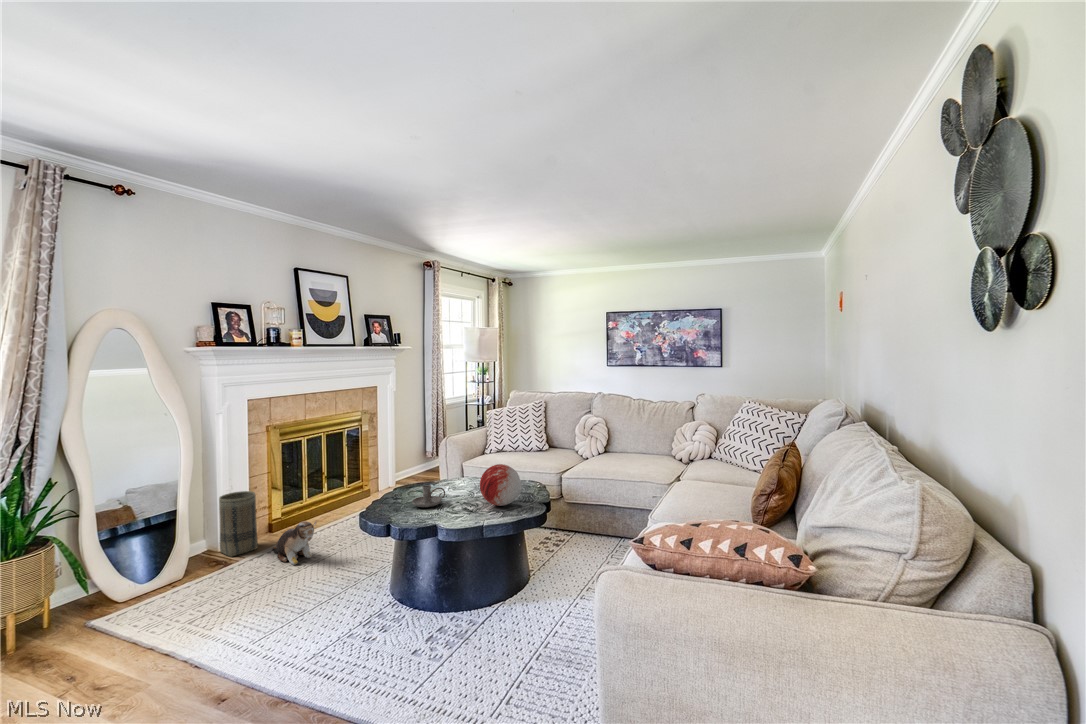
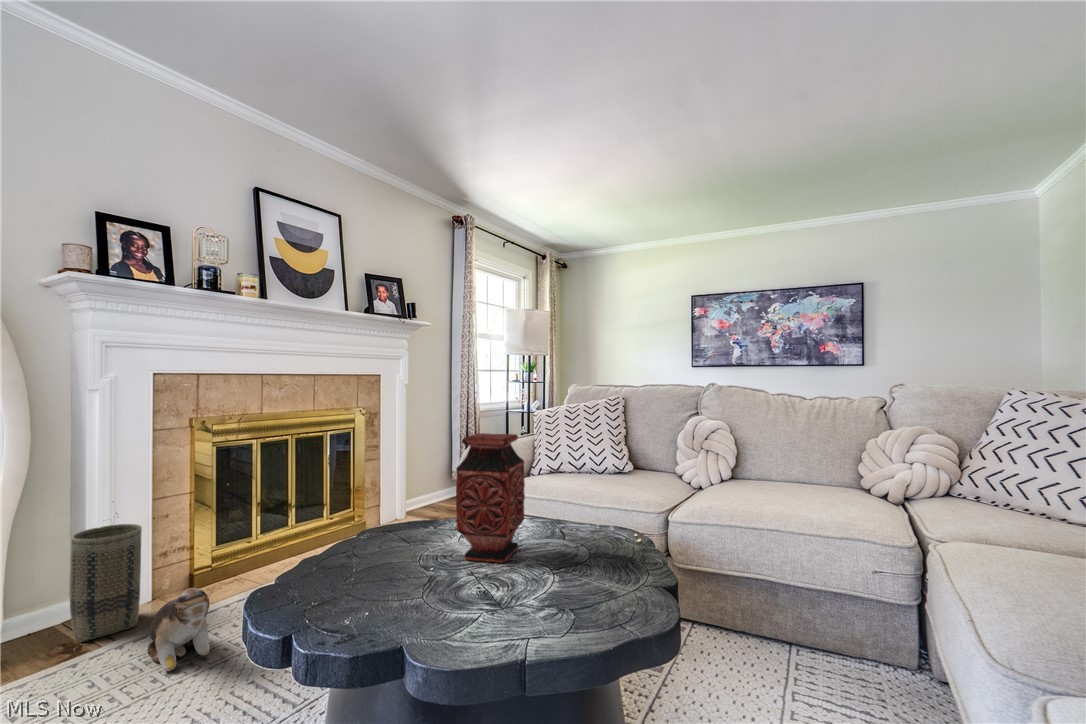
vase: none [451,437,484,497] -> present [456,433,525,563]
decorative orb: present [480,464,522,506] -> none [514,493,614,595]
candle holder: present [412,485,445,507] -> none [359,535,439,589]

